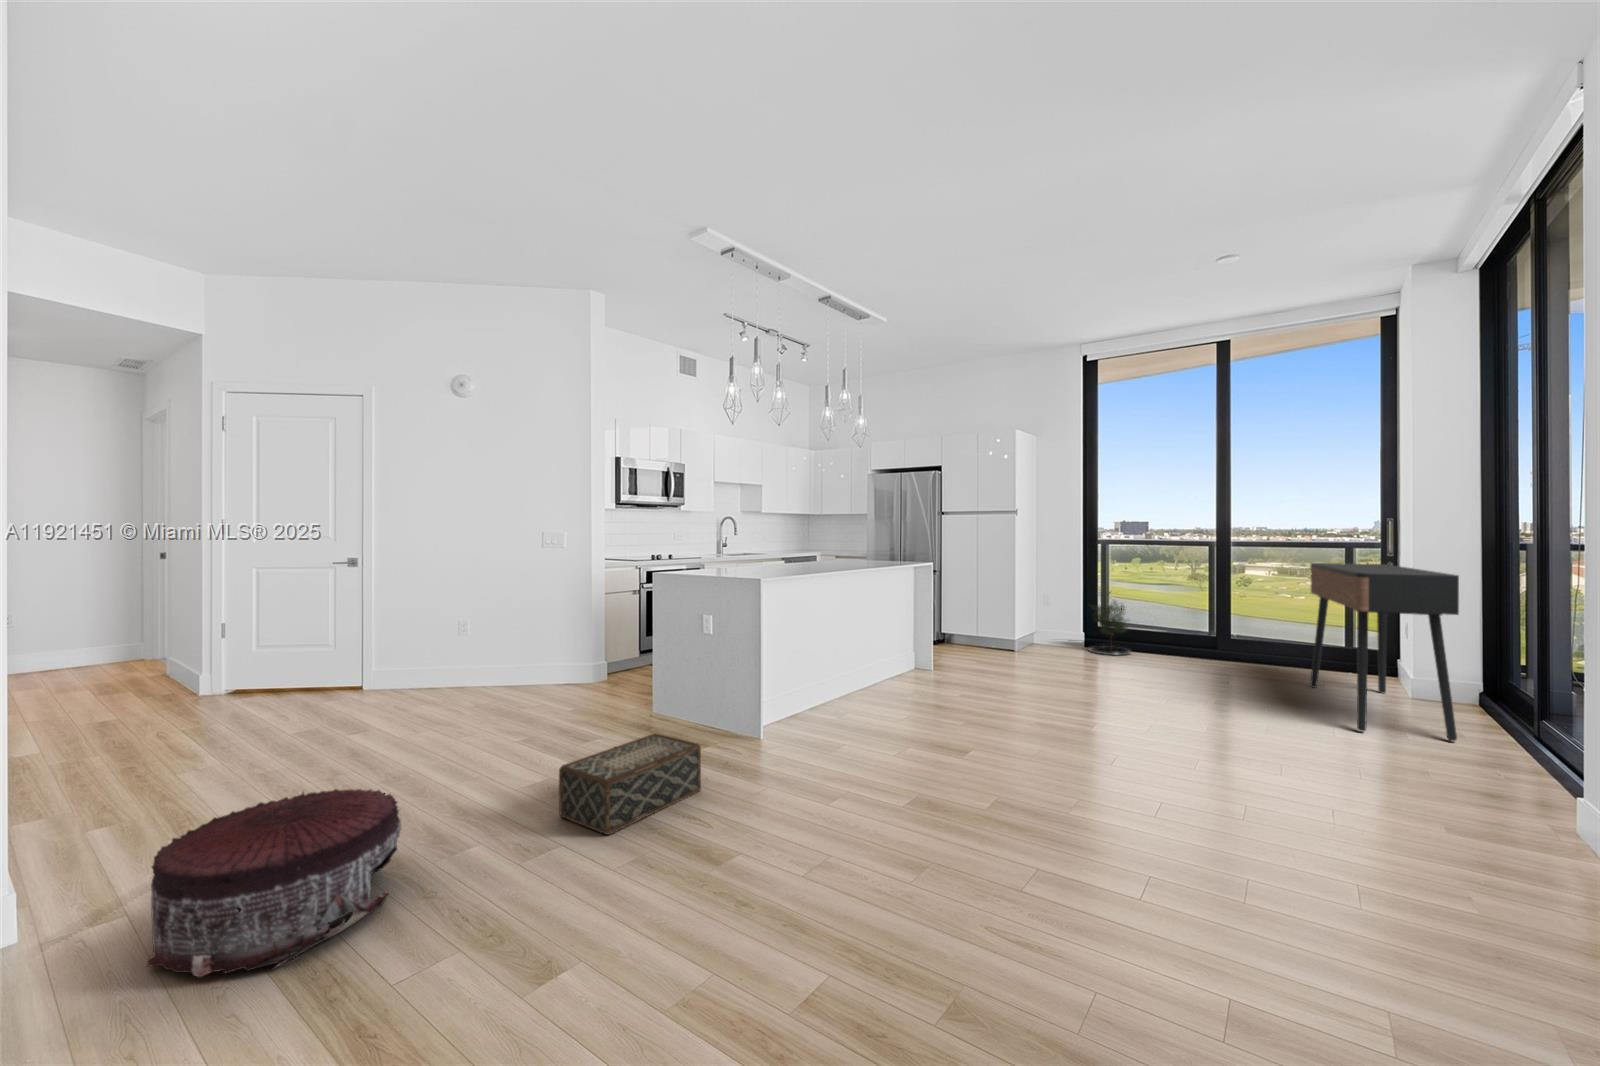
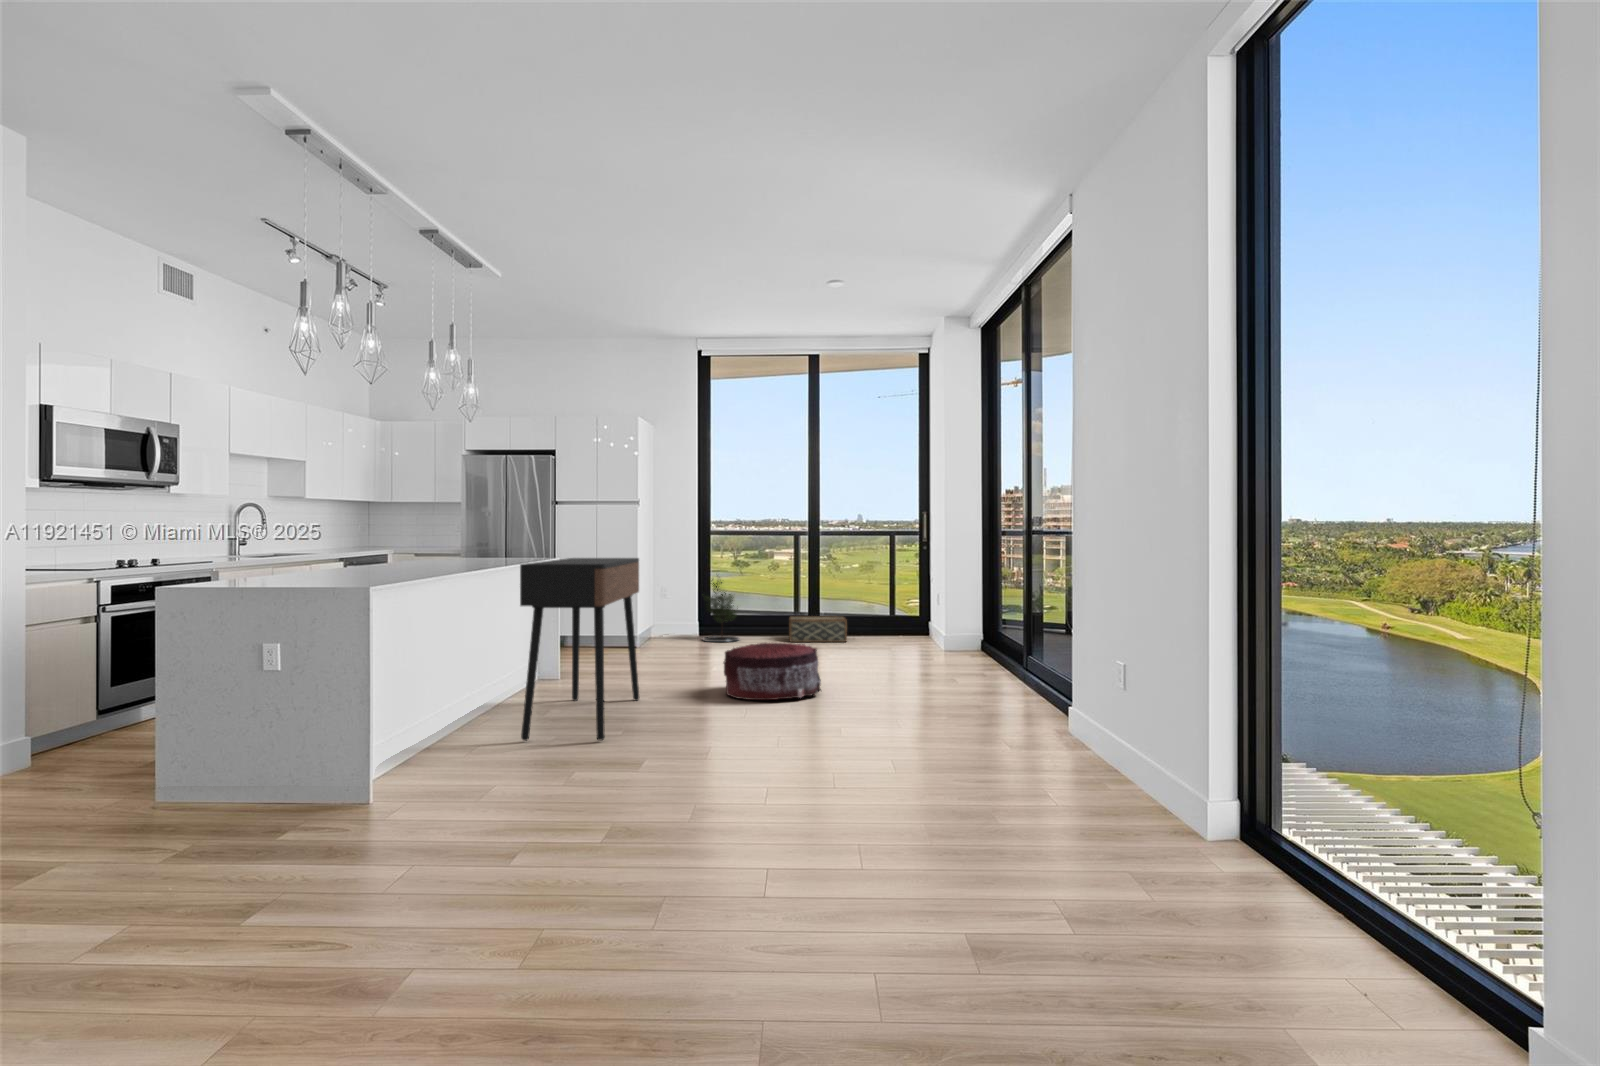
console table: present [1310,563,1459,741] -> present [520,558,639,741]
woven basket: present [559,734,701,835] -> present [789,616,847,642]
pouf: present [147,789,401,977] -> present [724,643,821,700]

